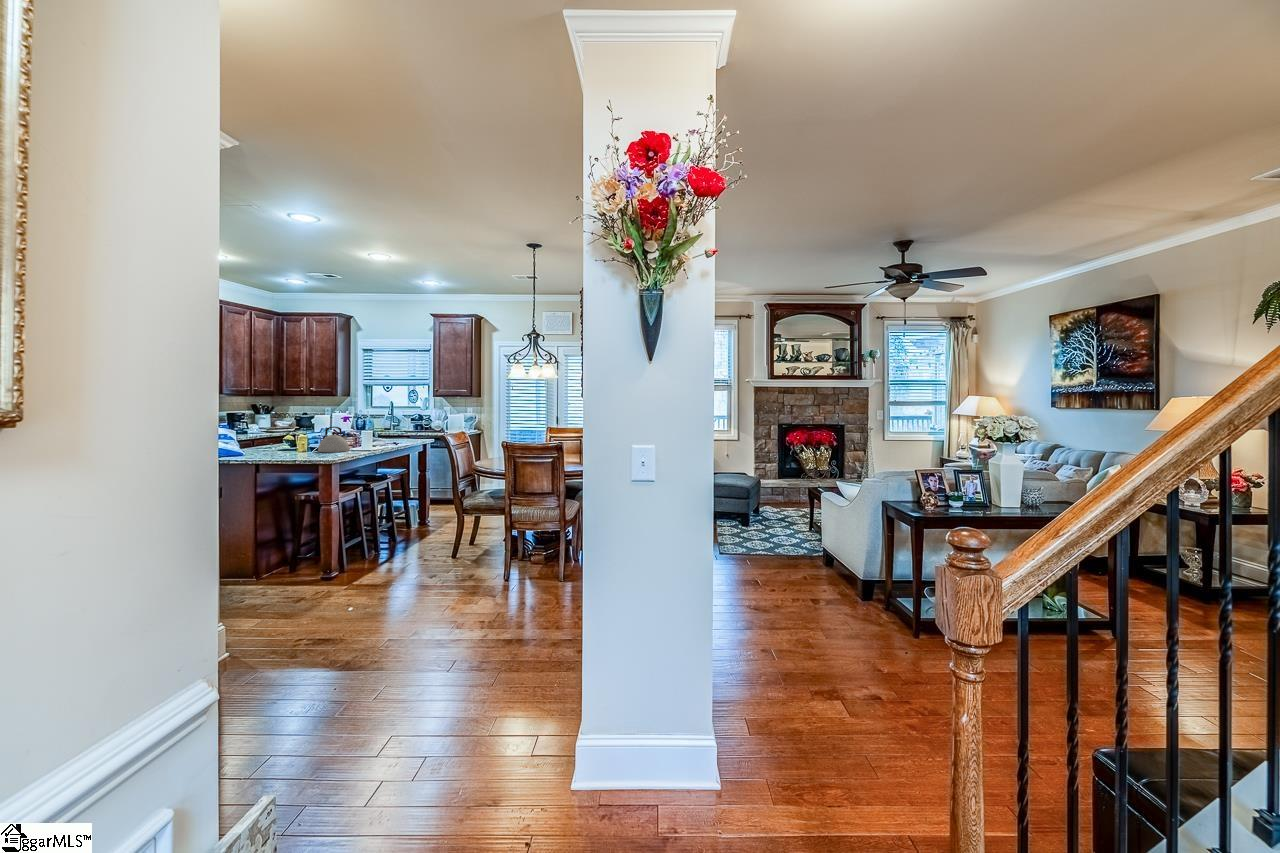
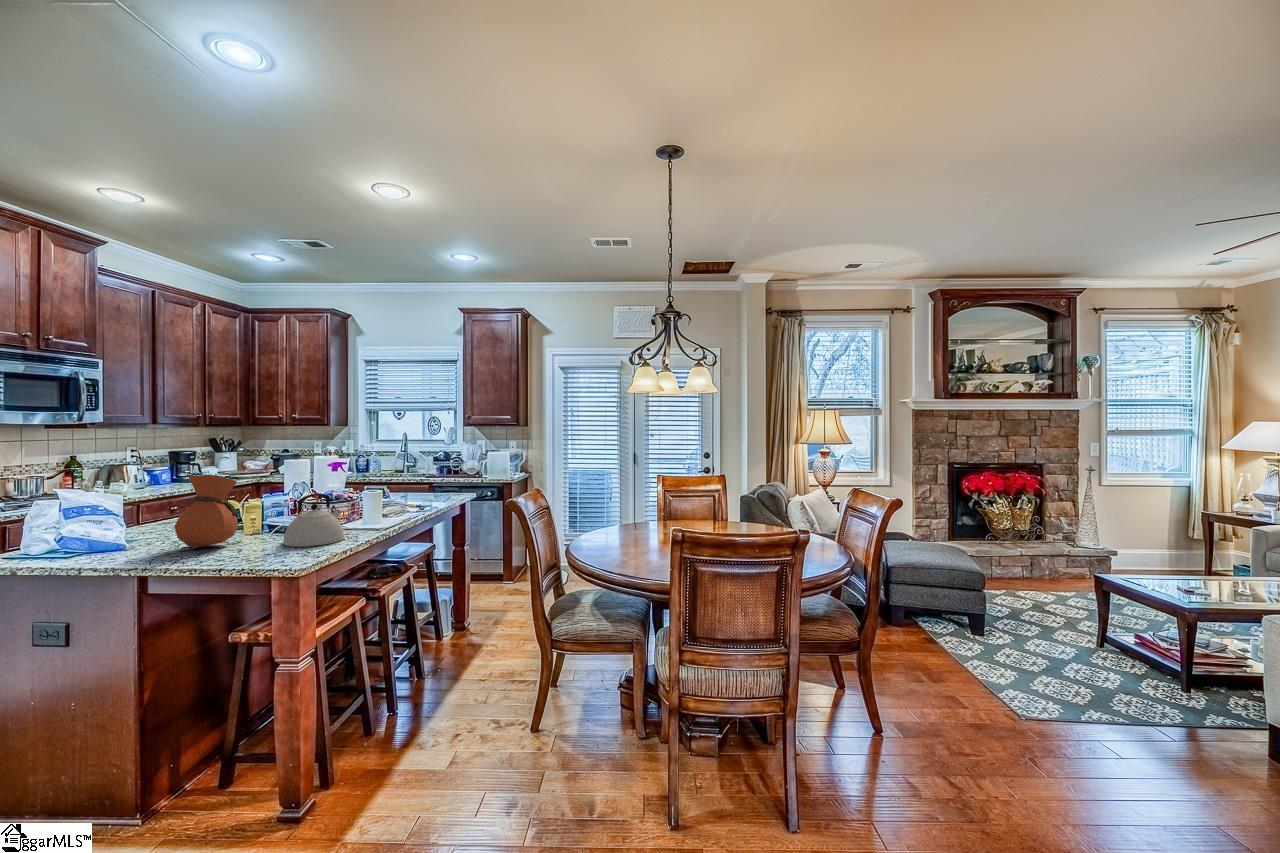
vase: none [263,415,294,452] -> present [174,475,238,547]

